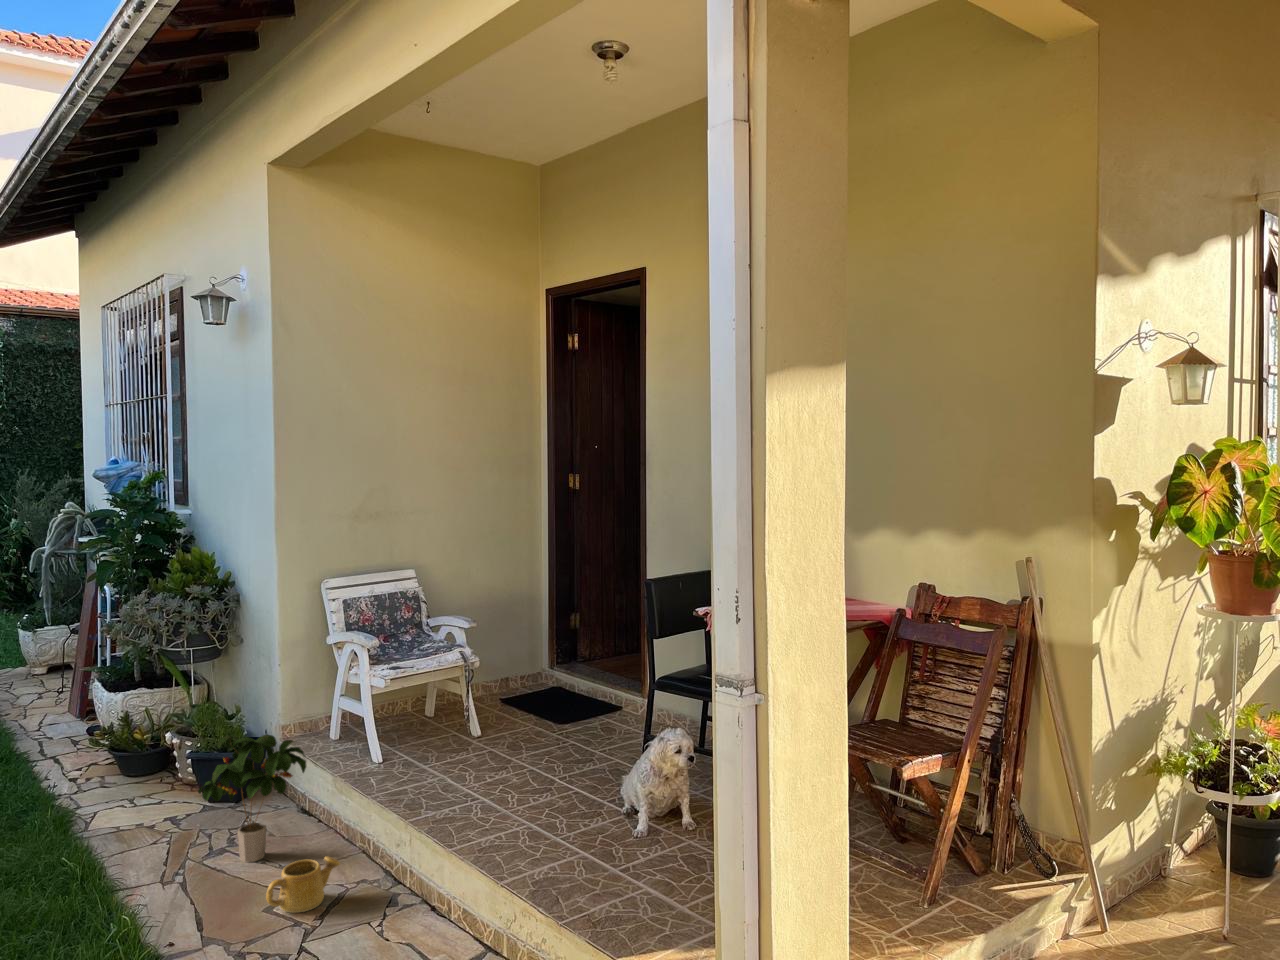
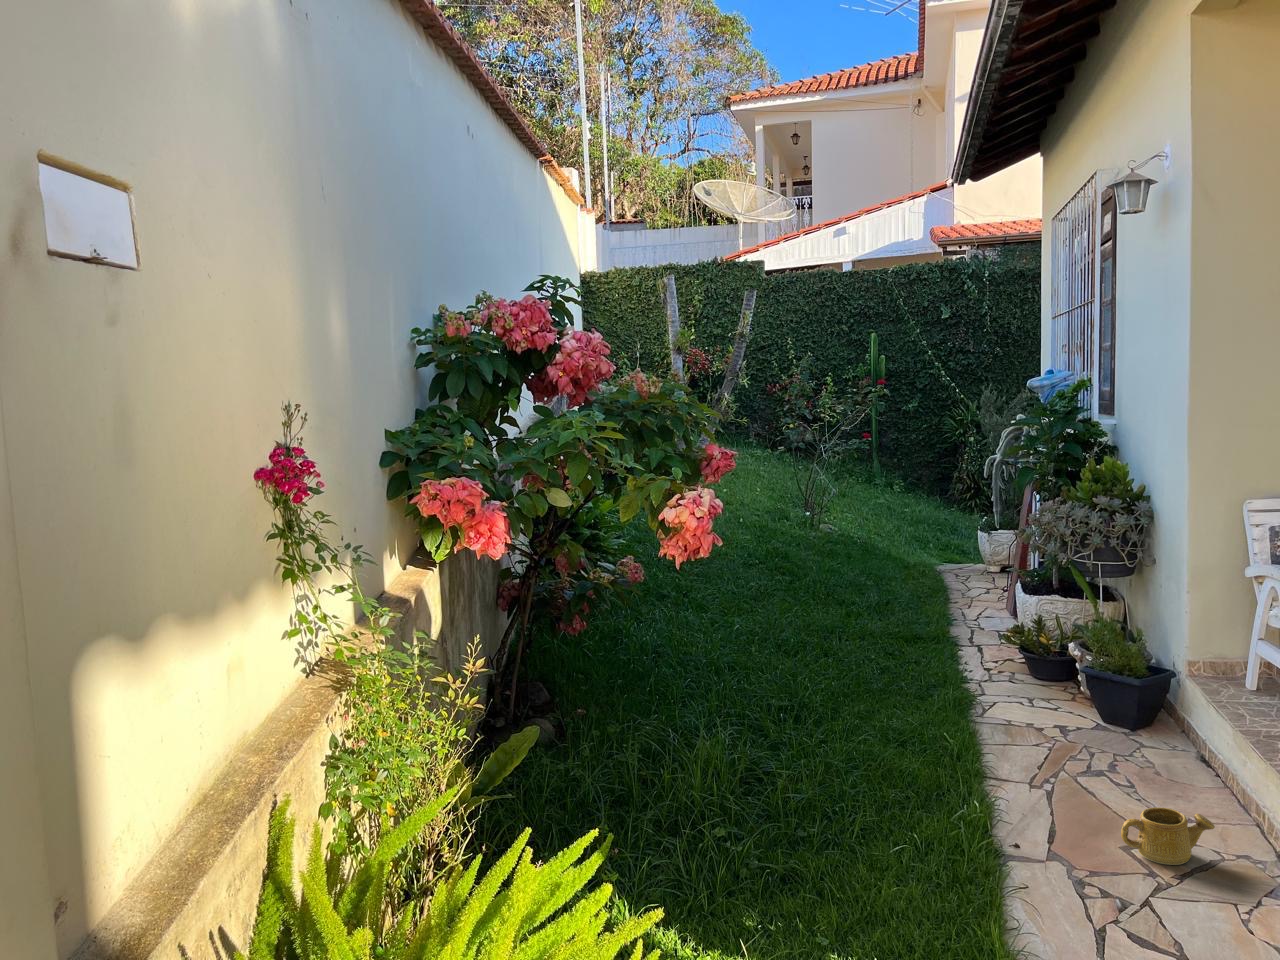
potted plant: present [198,735,306,862] -> none [1074,655,1189,795]

